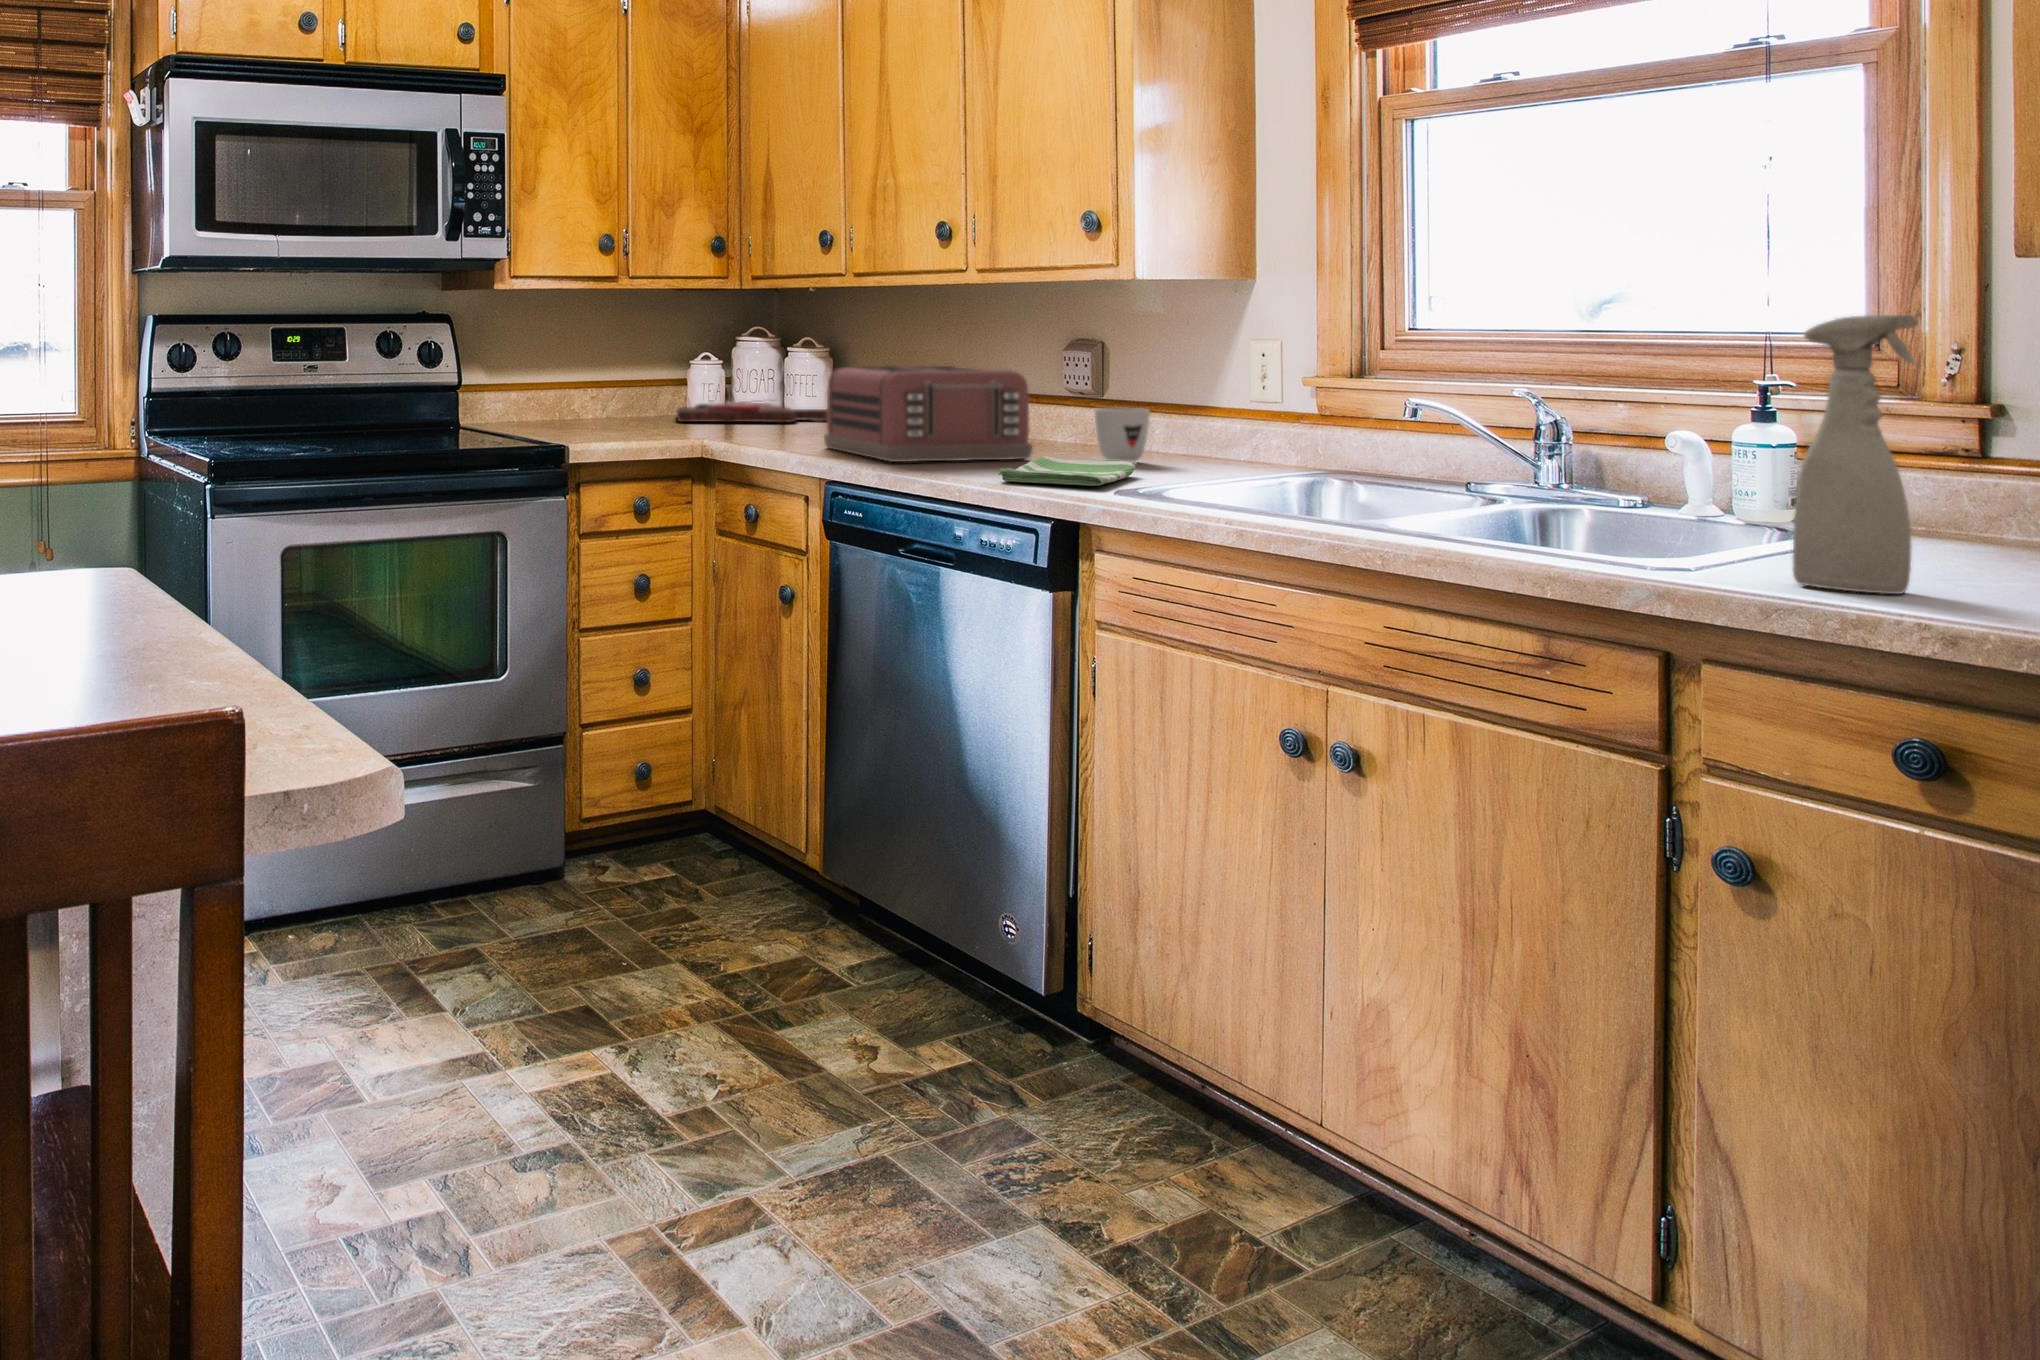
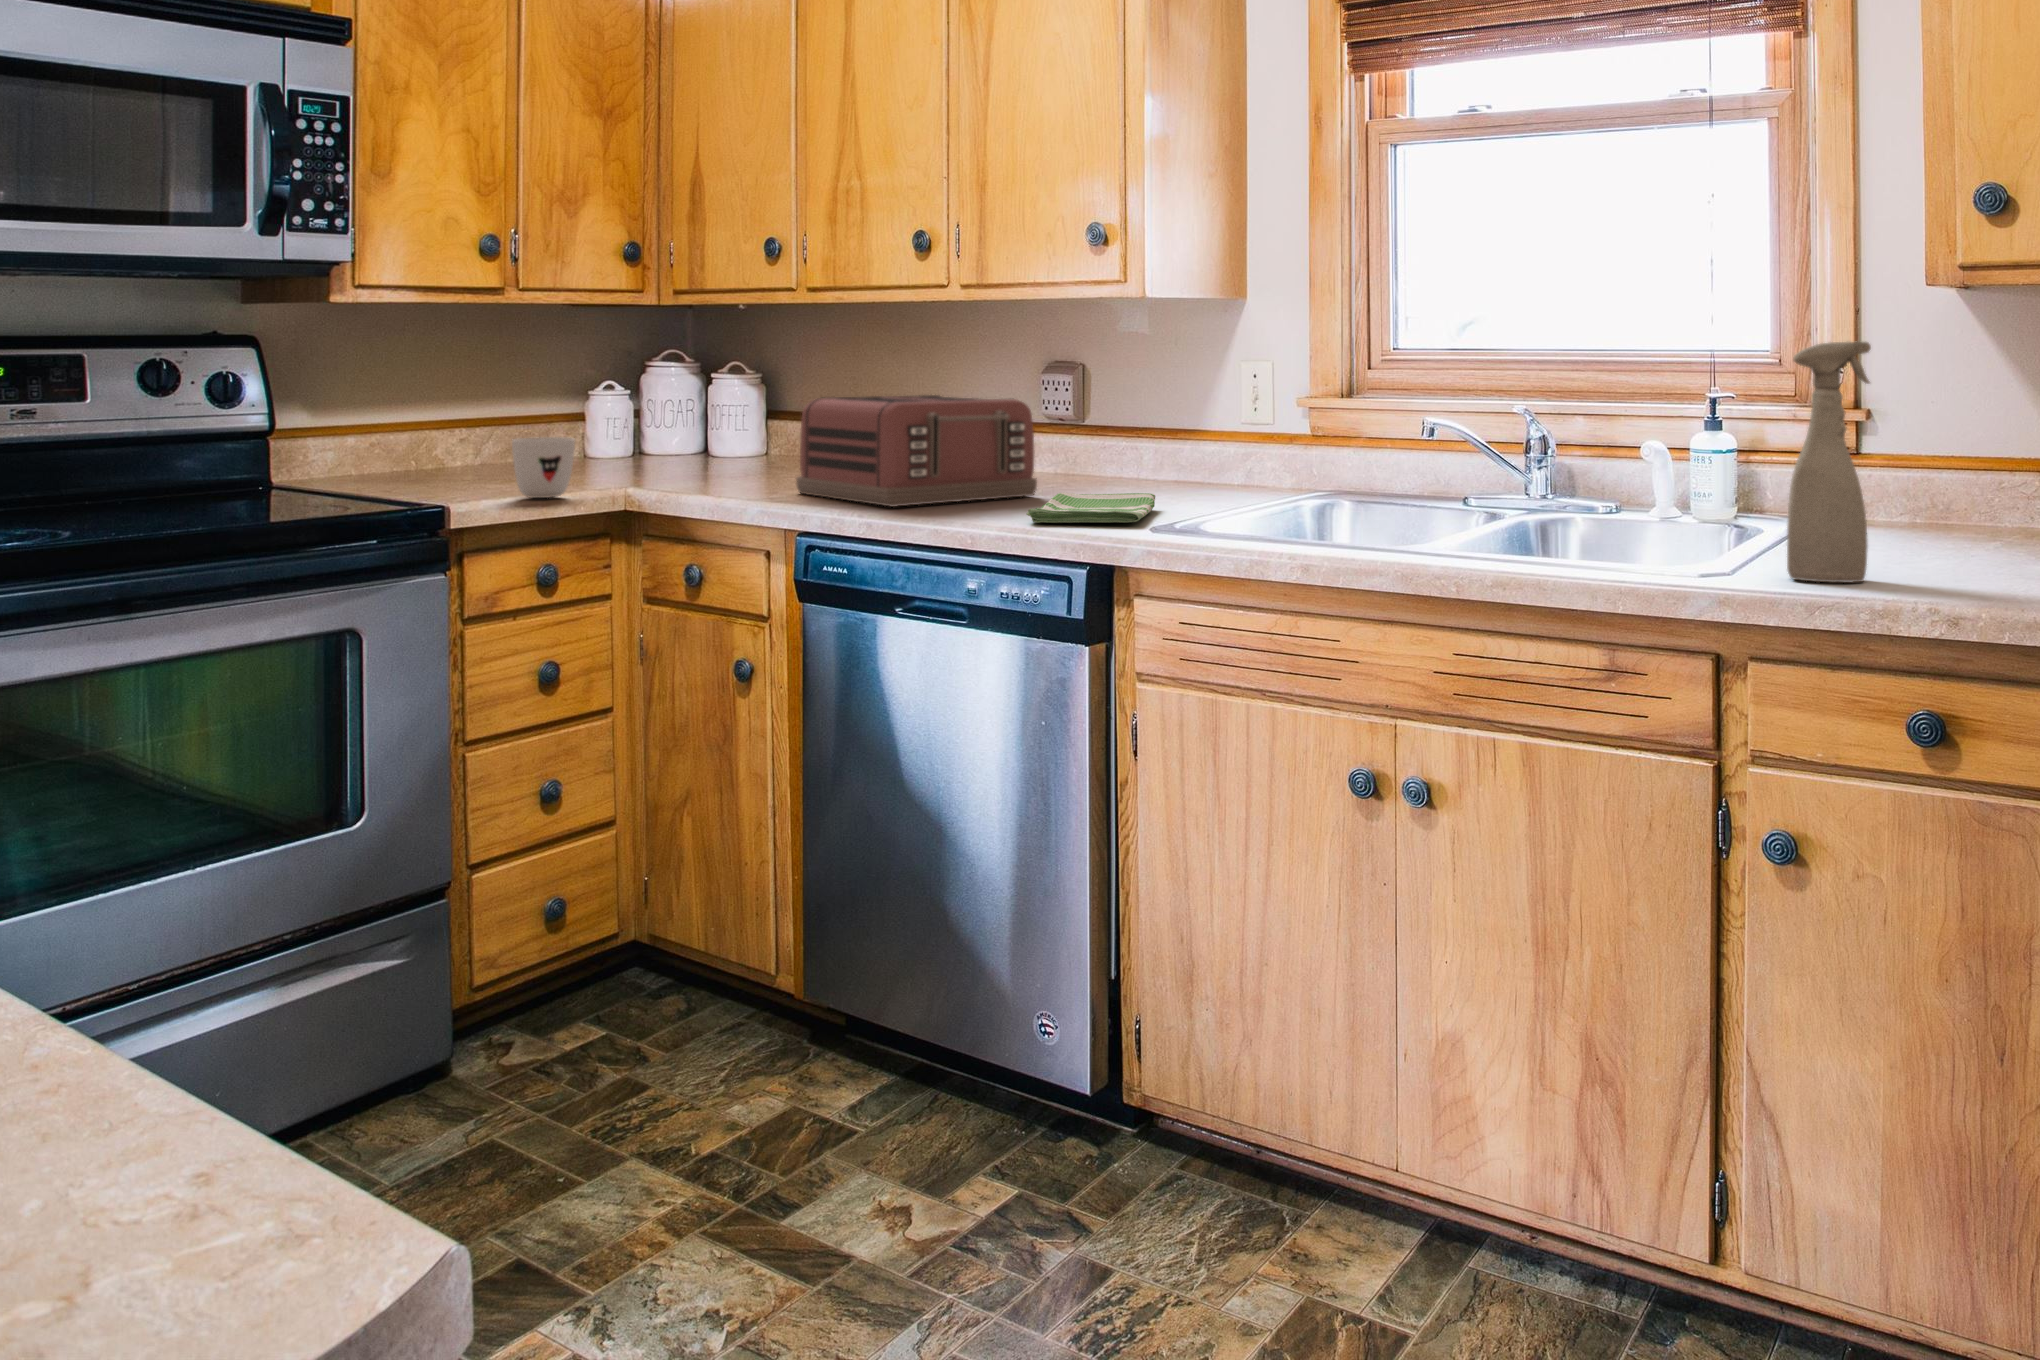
cutting board: present [676,401,827,422] -> none [576,436,778,468]
mug: present [1095,408,1150,461] -> present [512,437,575,498]

